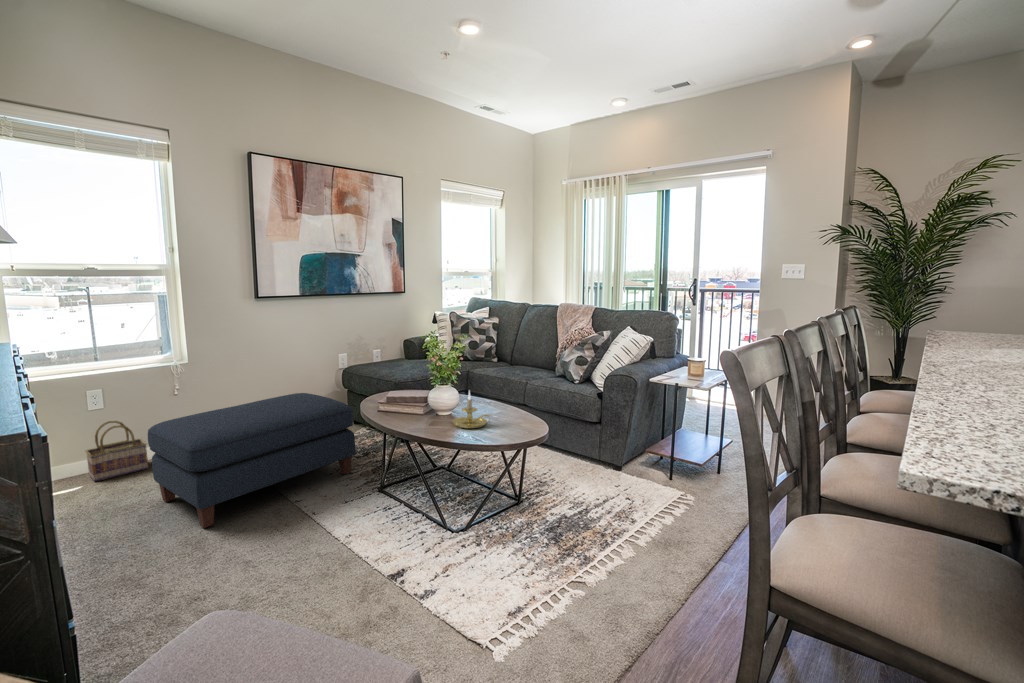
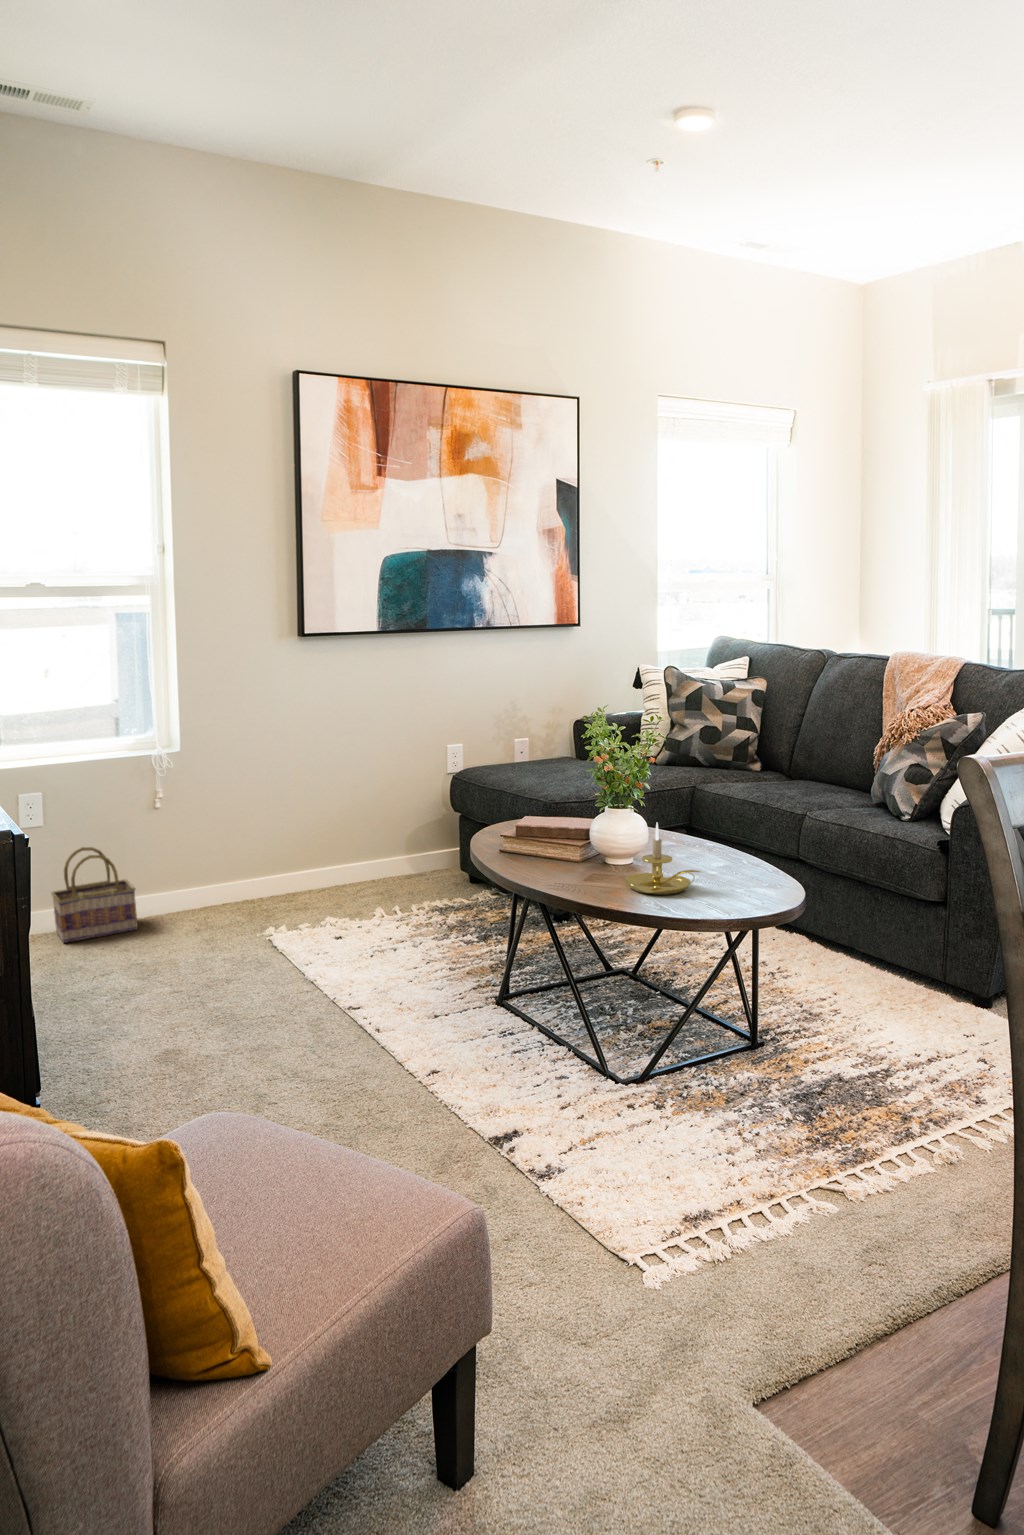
ottoman: present [148,393,356,528] -> none [138,816,462,1028]

